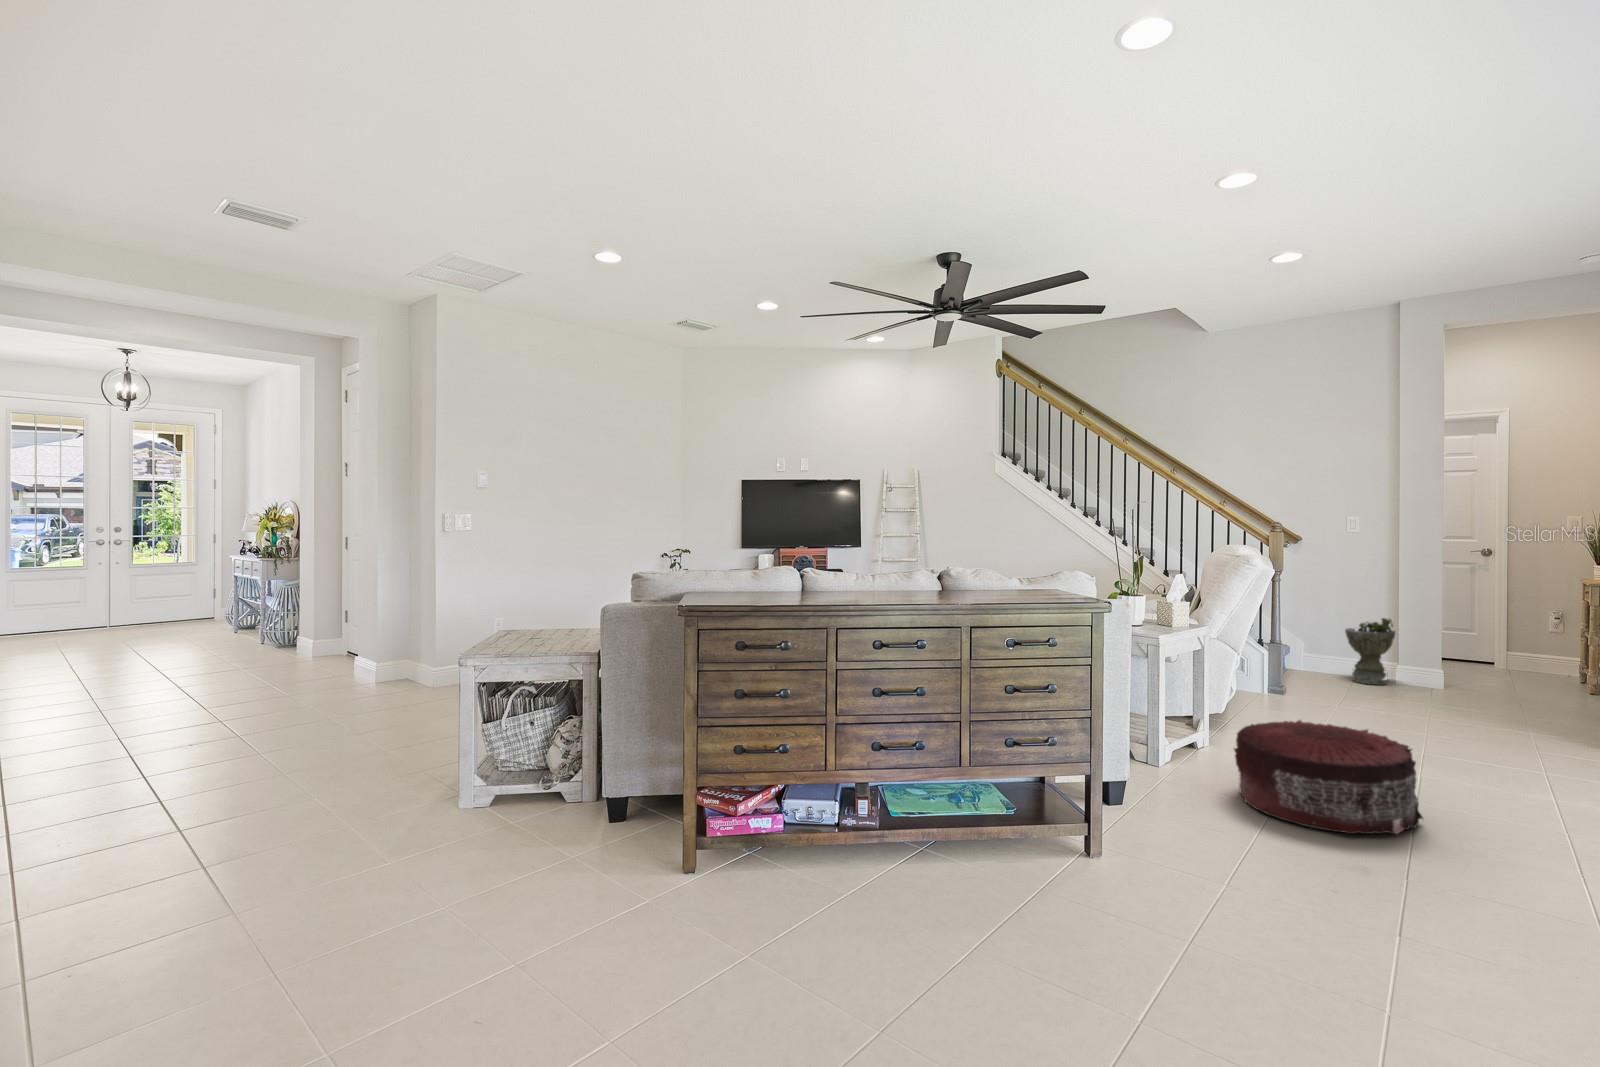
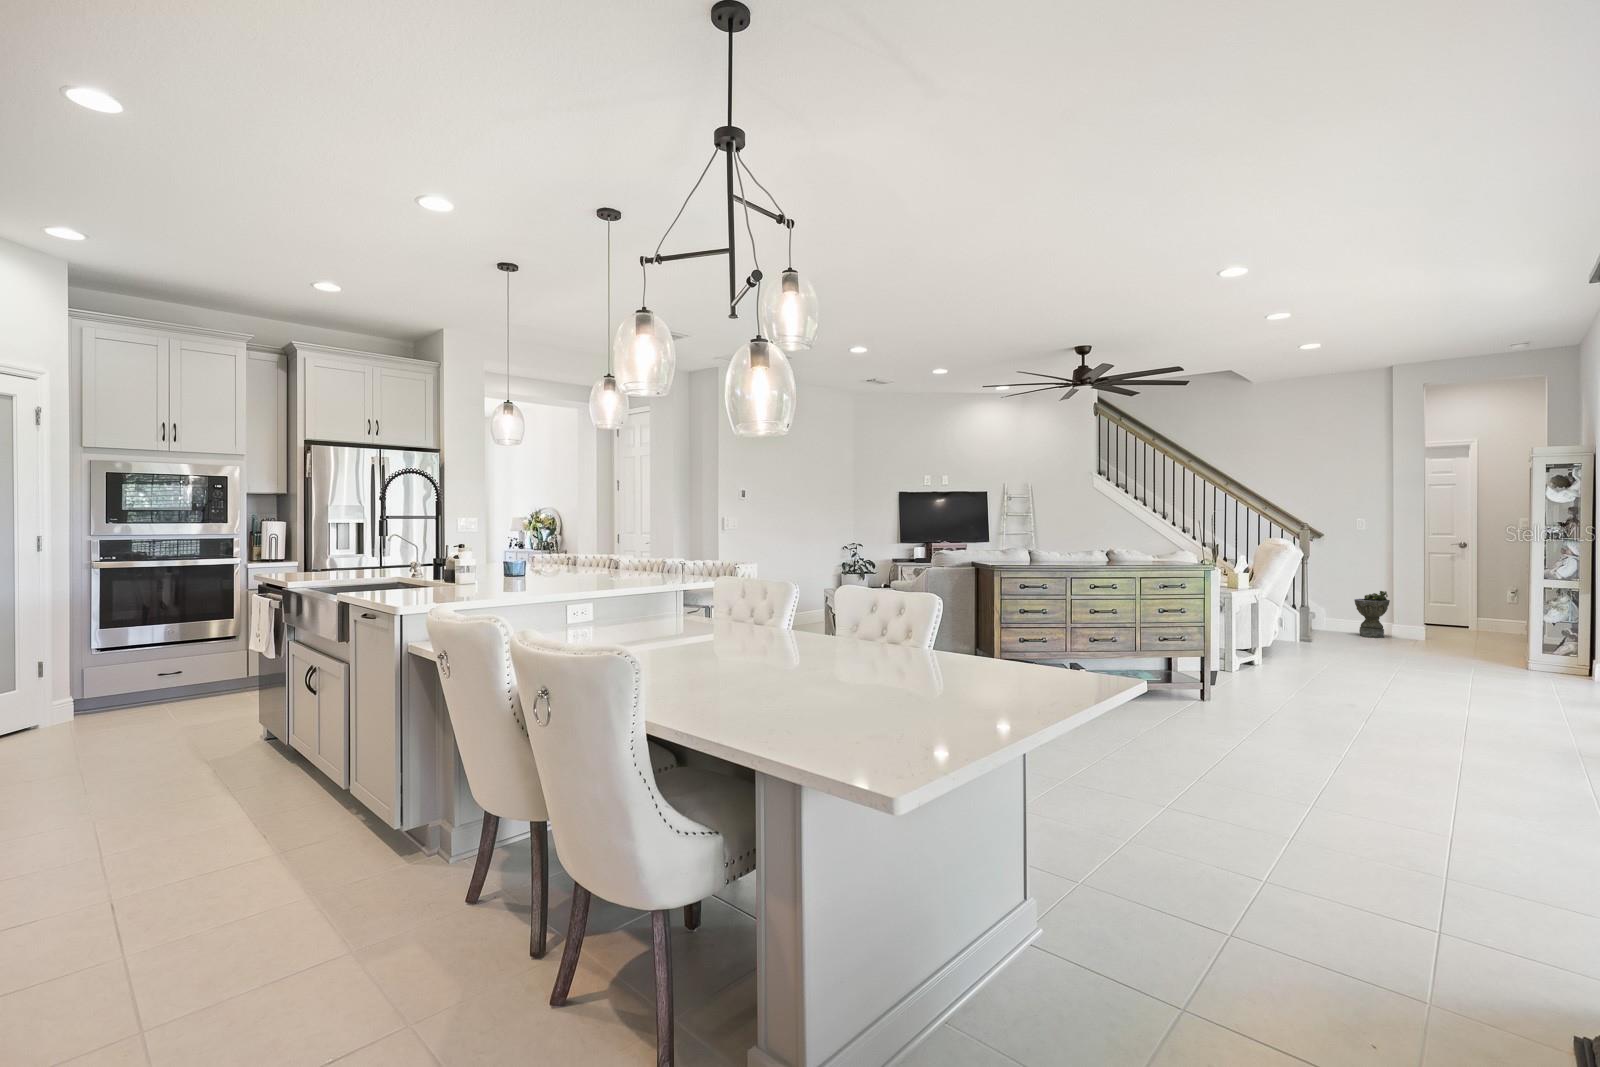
pouf: present [1234,720,1423,834] -> none [1279,639,1386,692]

